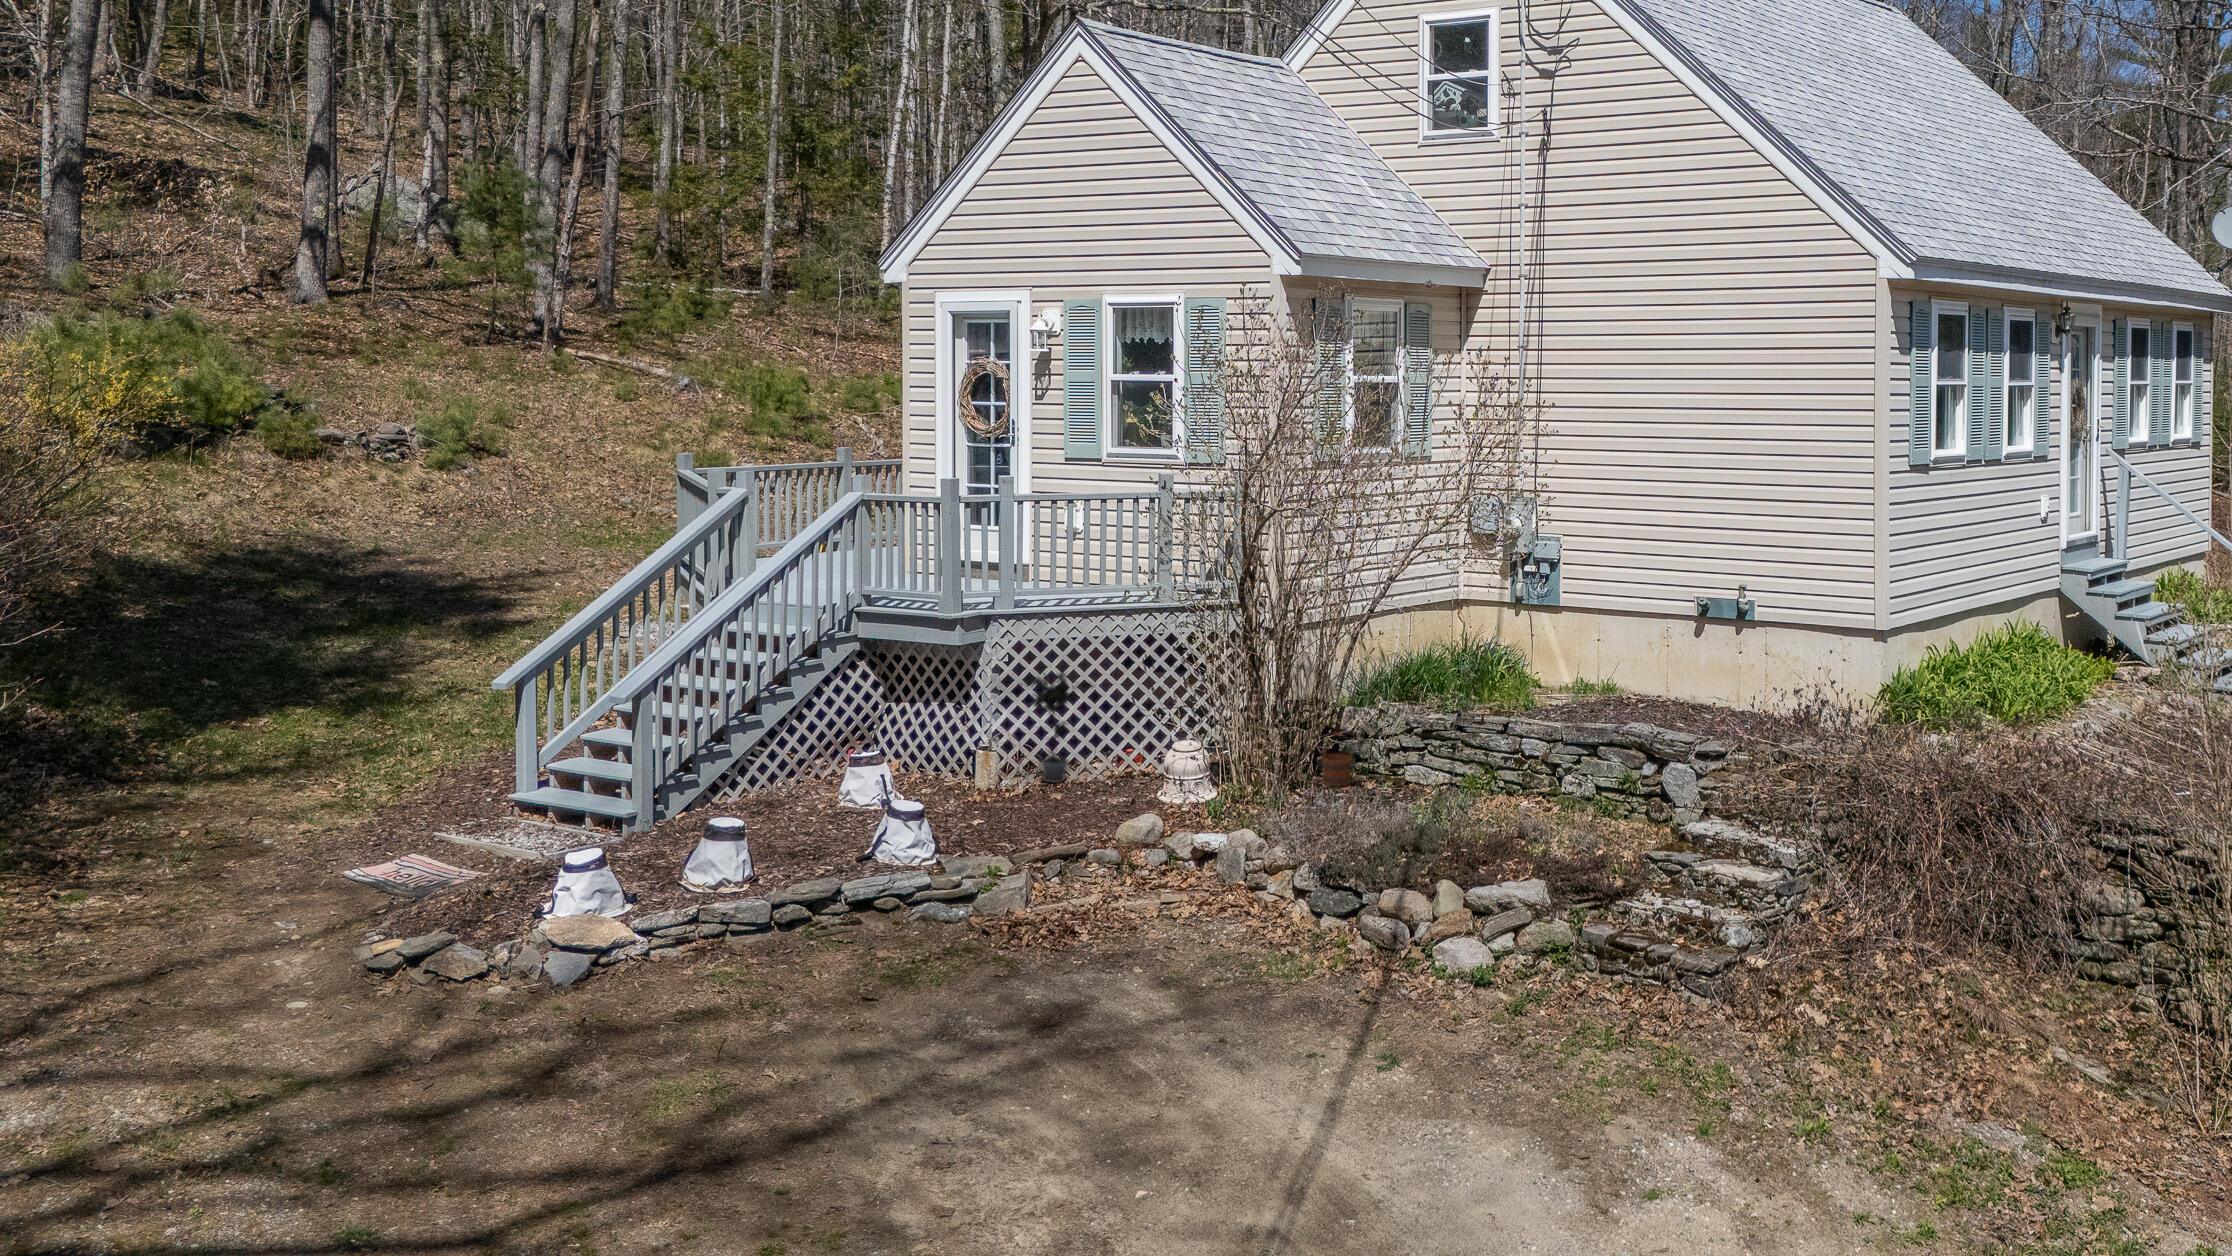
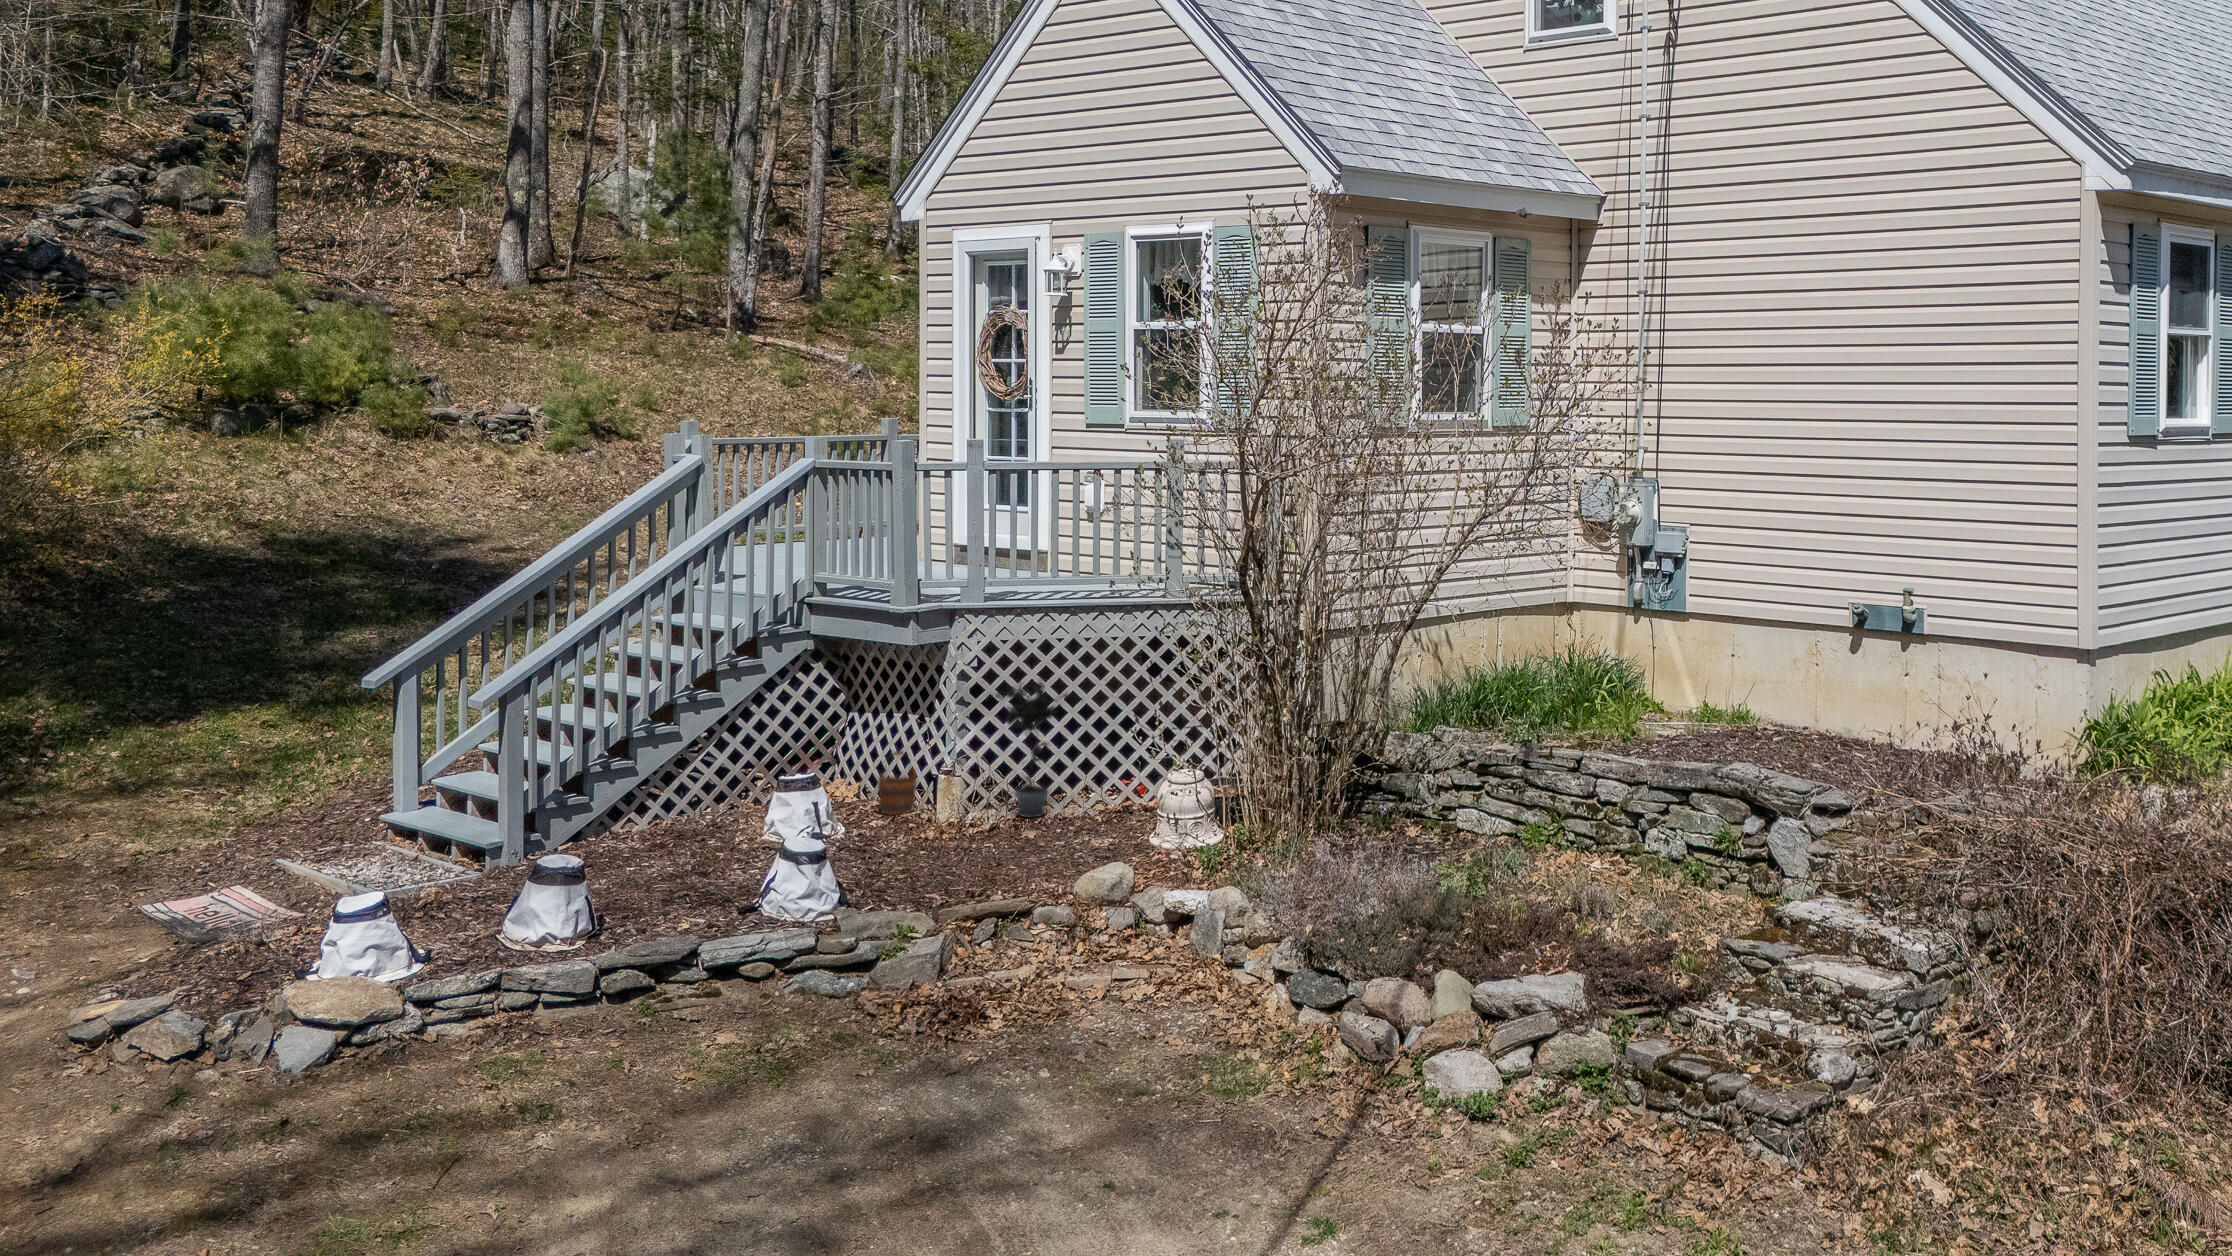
wooden bucket: present [1322,732,1354,787] -> present [878,751,917,815]

